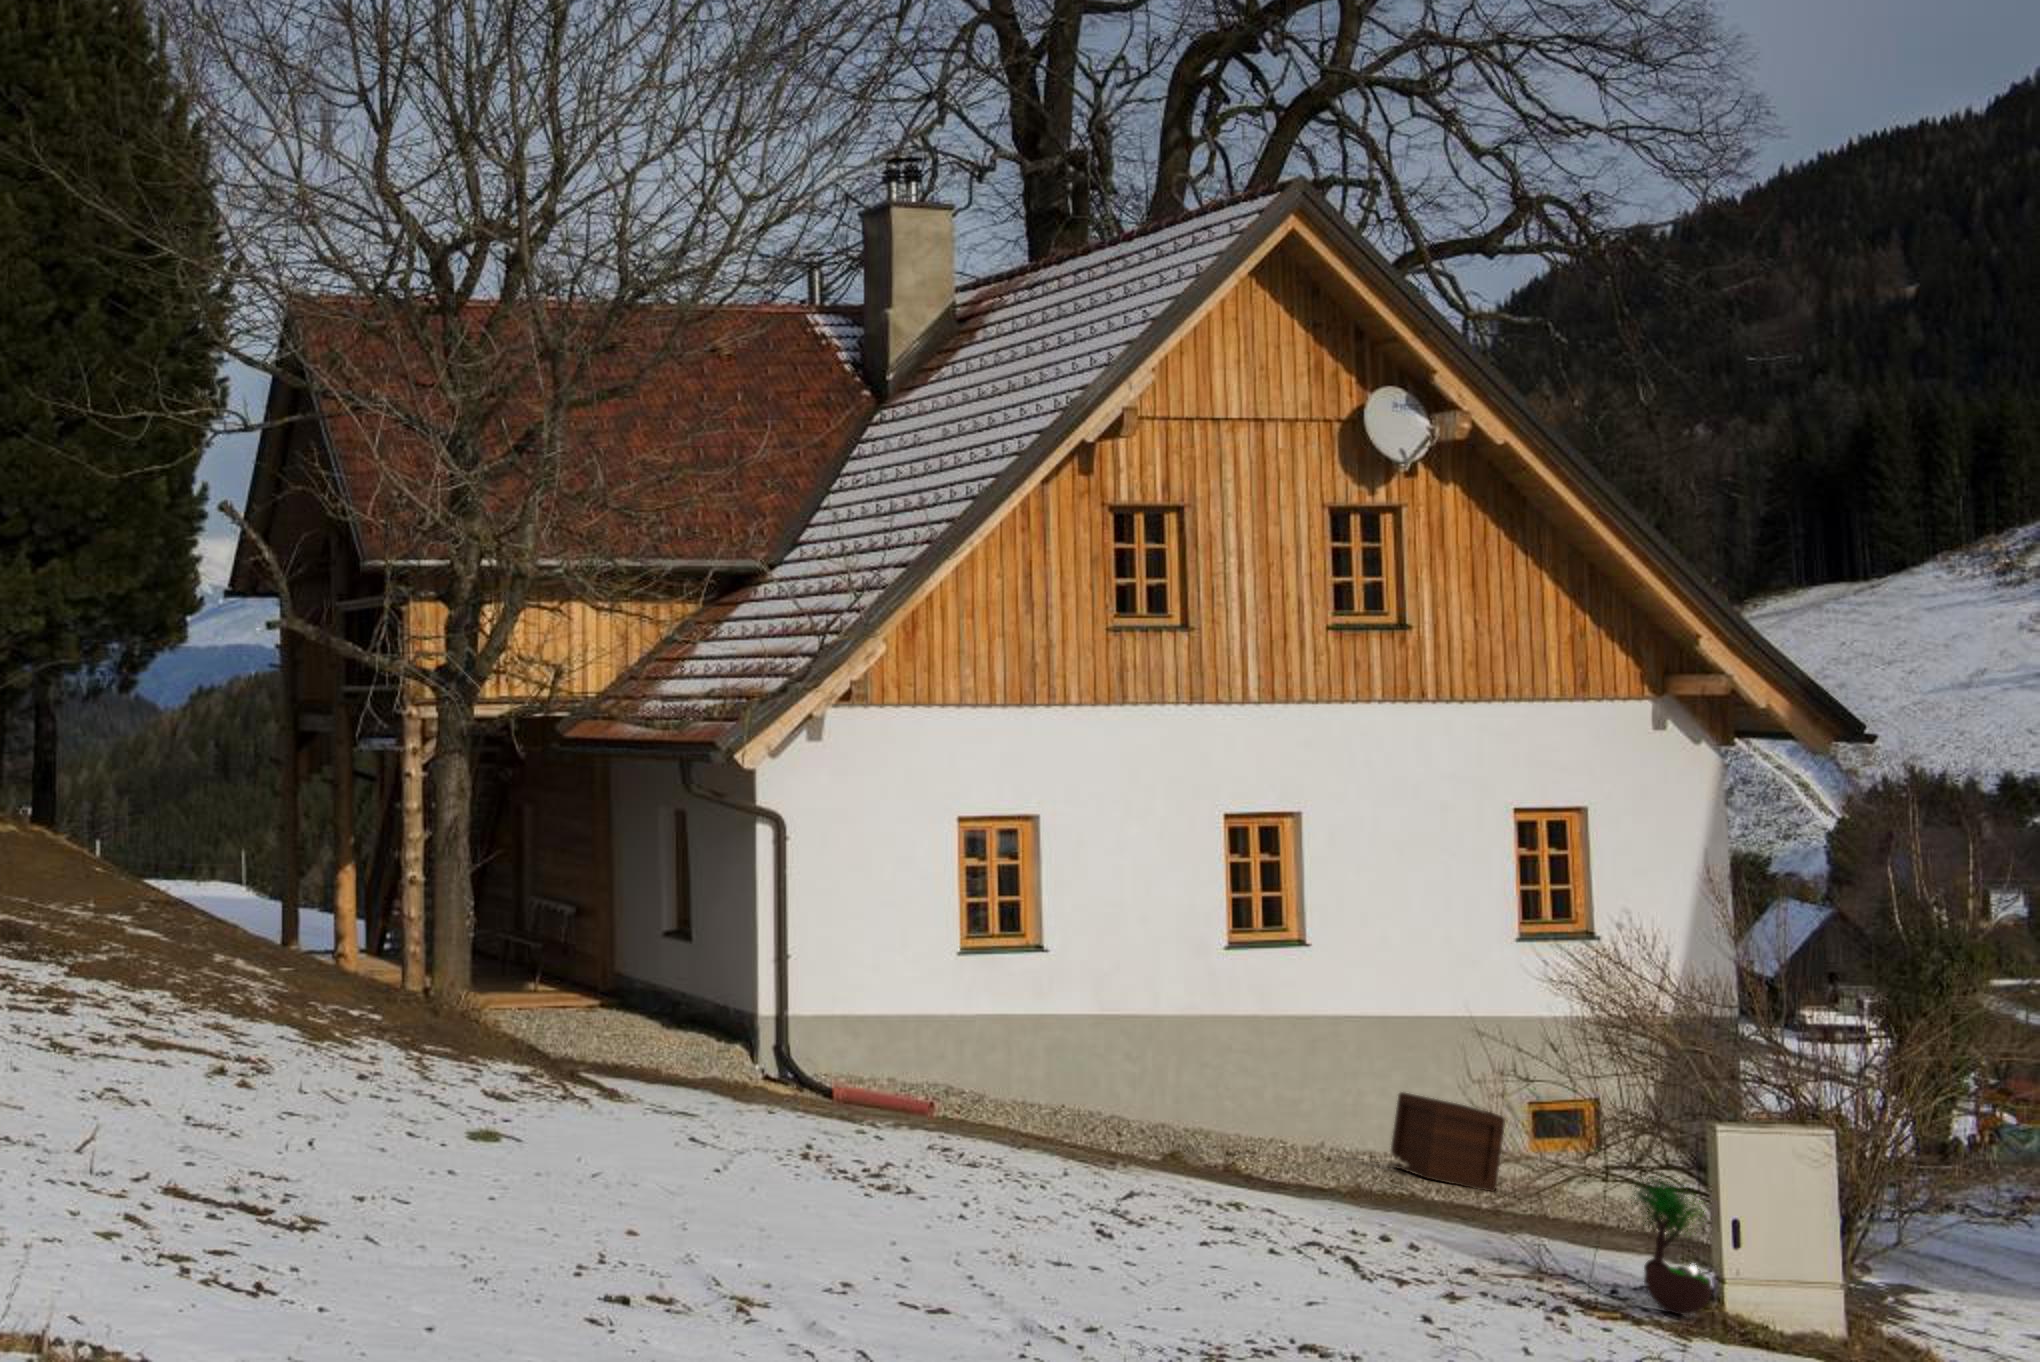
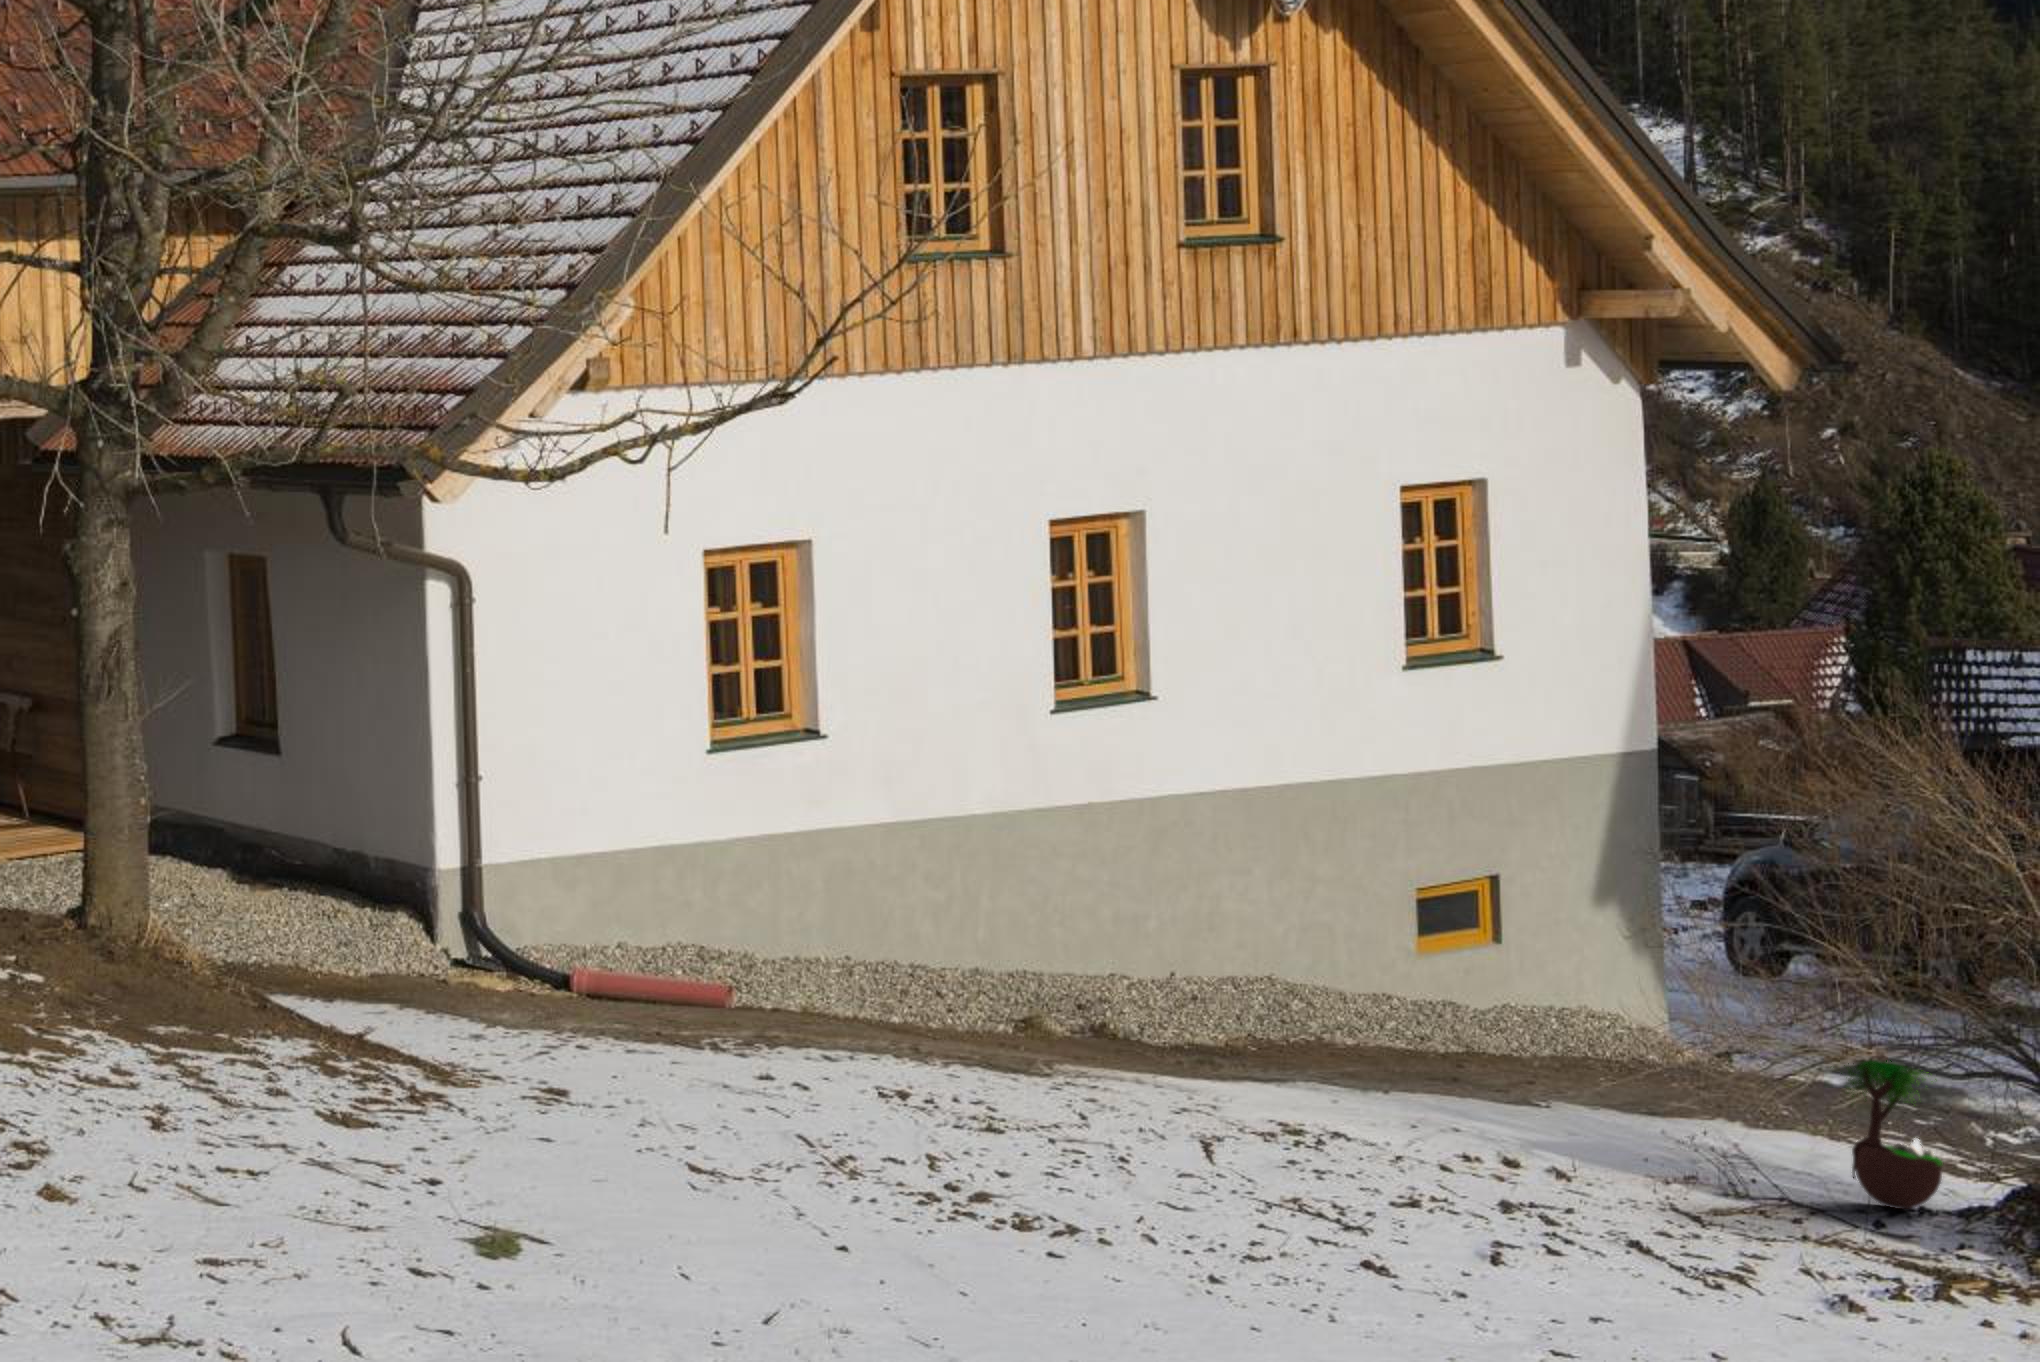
wooden crate: present [1391,1092,1505,1191] -> none [1259,885,1418,1010]

